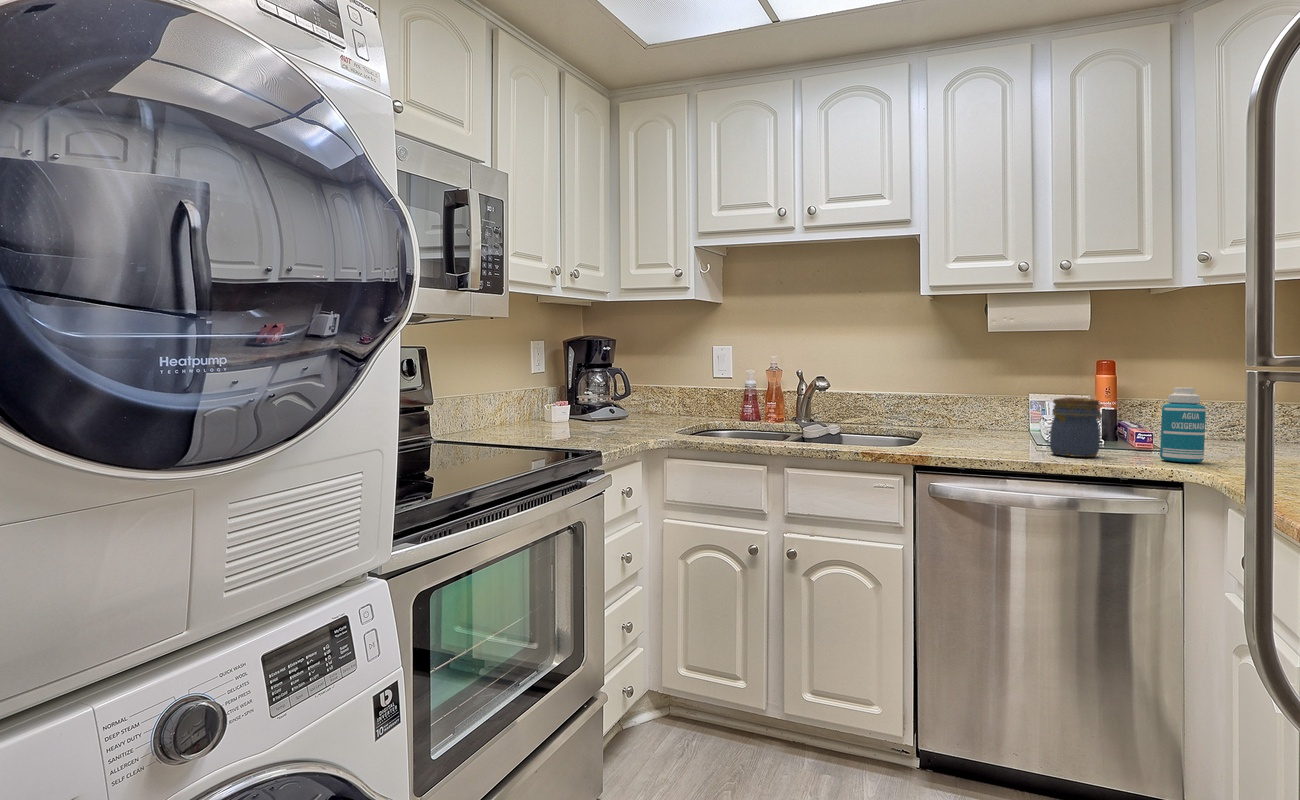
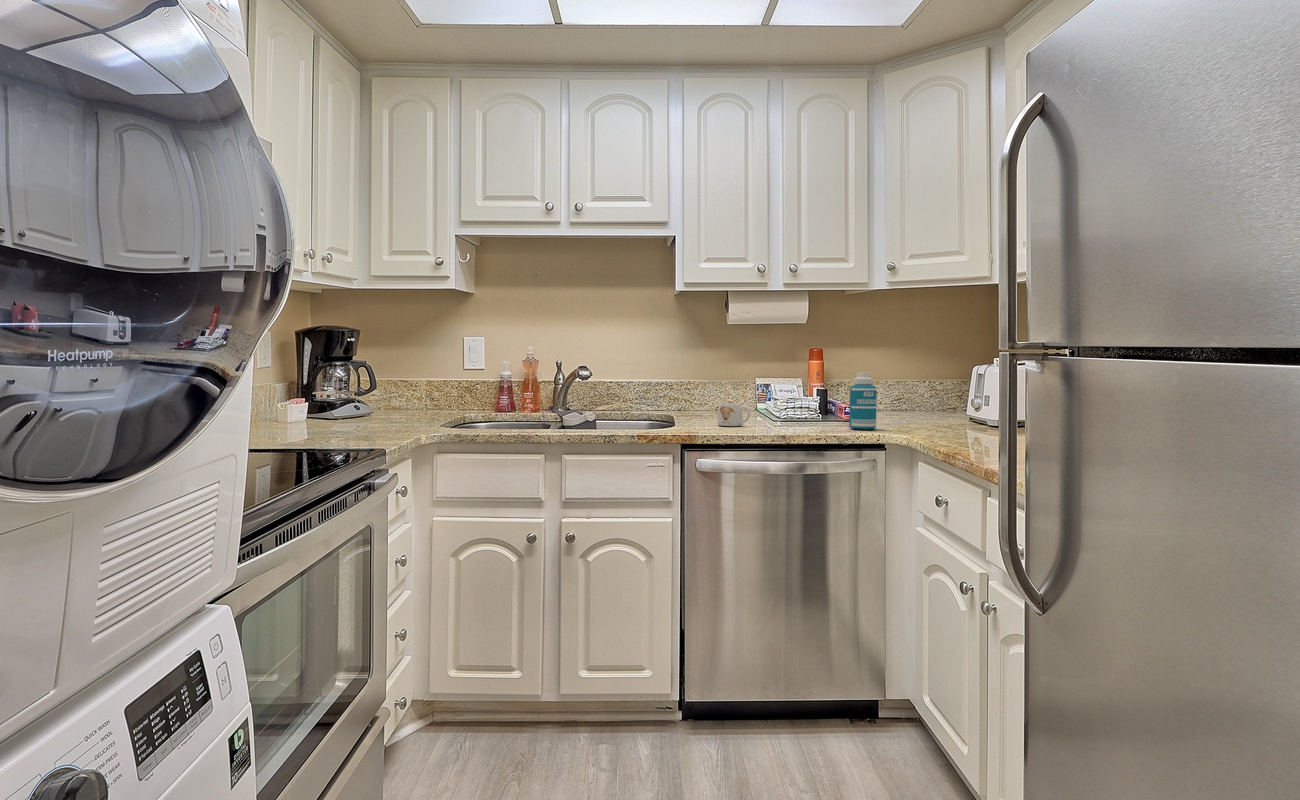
jar: present [1050,397,1104,457] -> none [777,382,813,430]
mug: none [973,421,1015,448] -> present [718,403,750,426]

